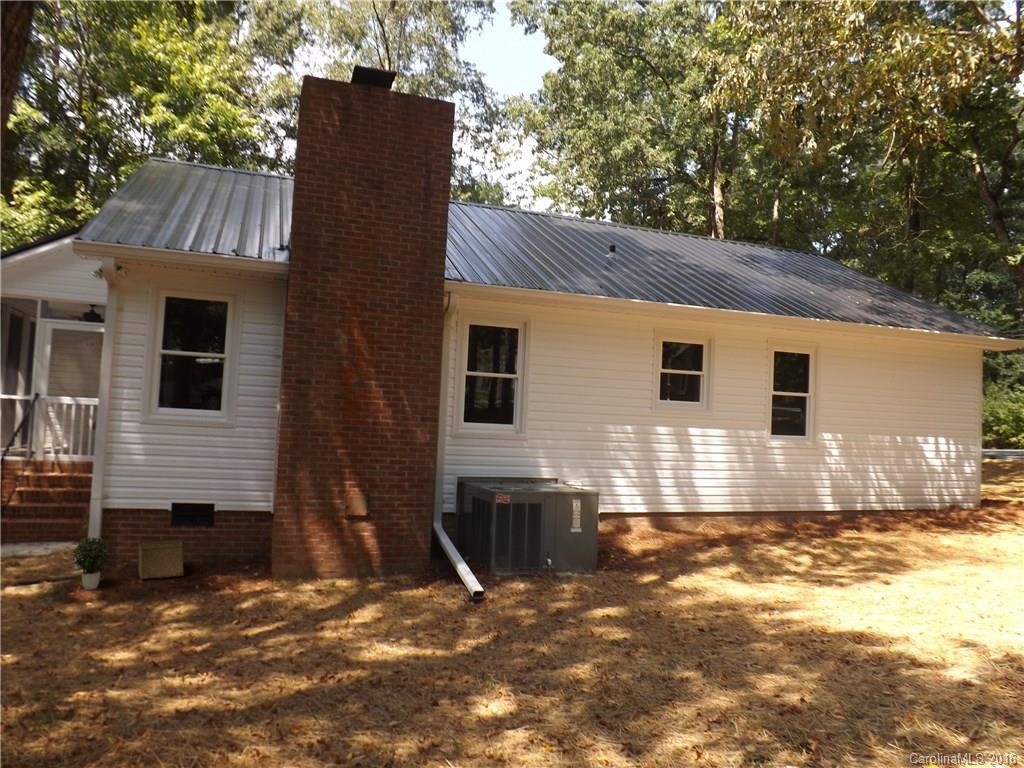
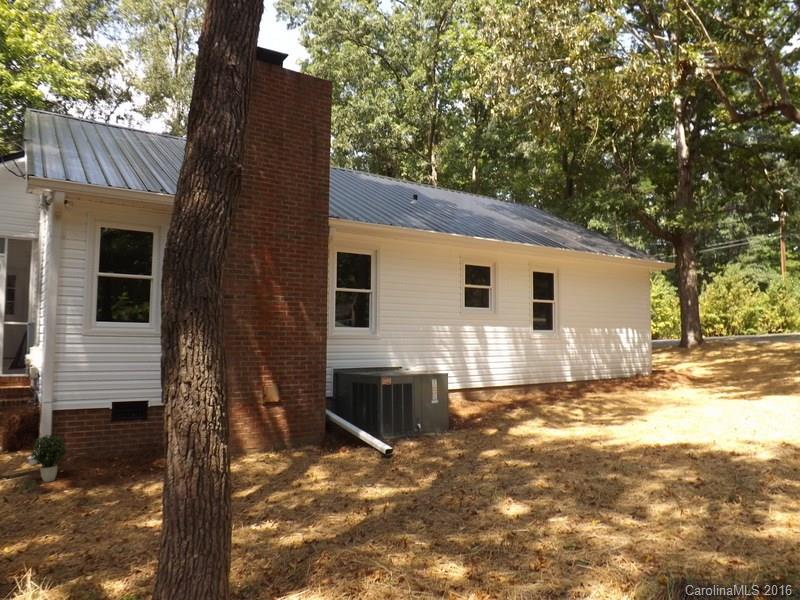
storage bin: present [138,539,184,579] -> none [85,432,130,469]

